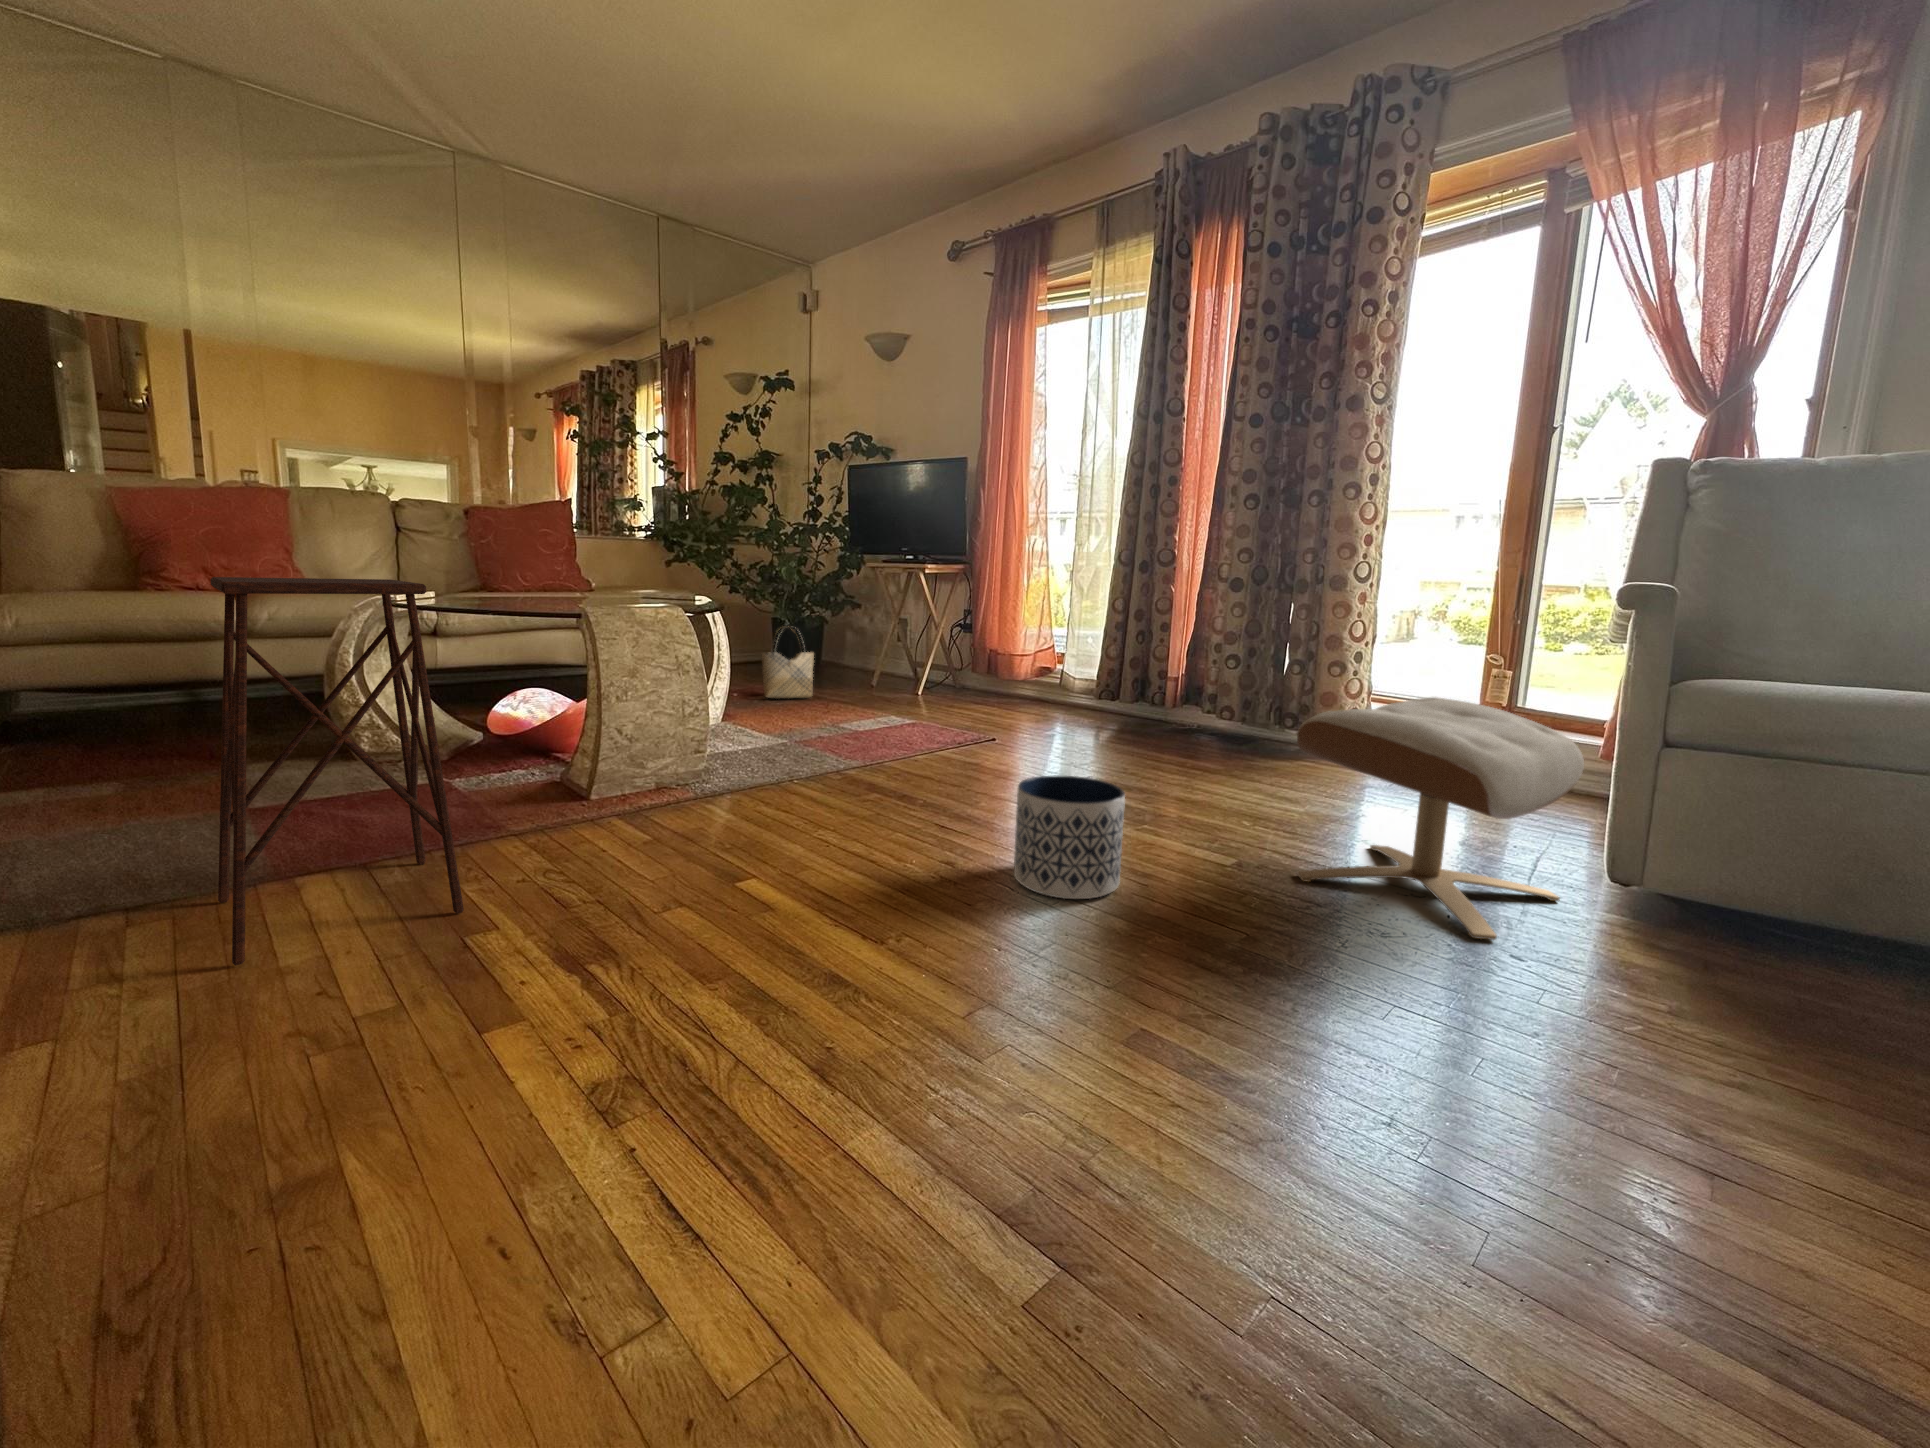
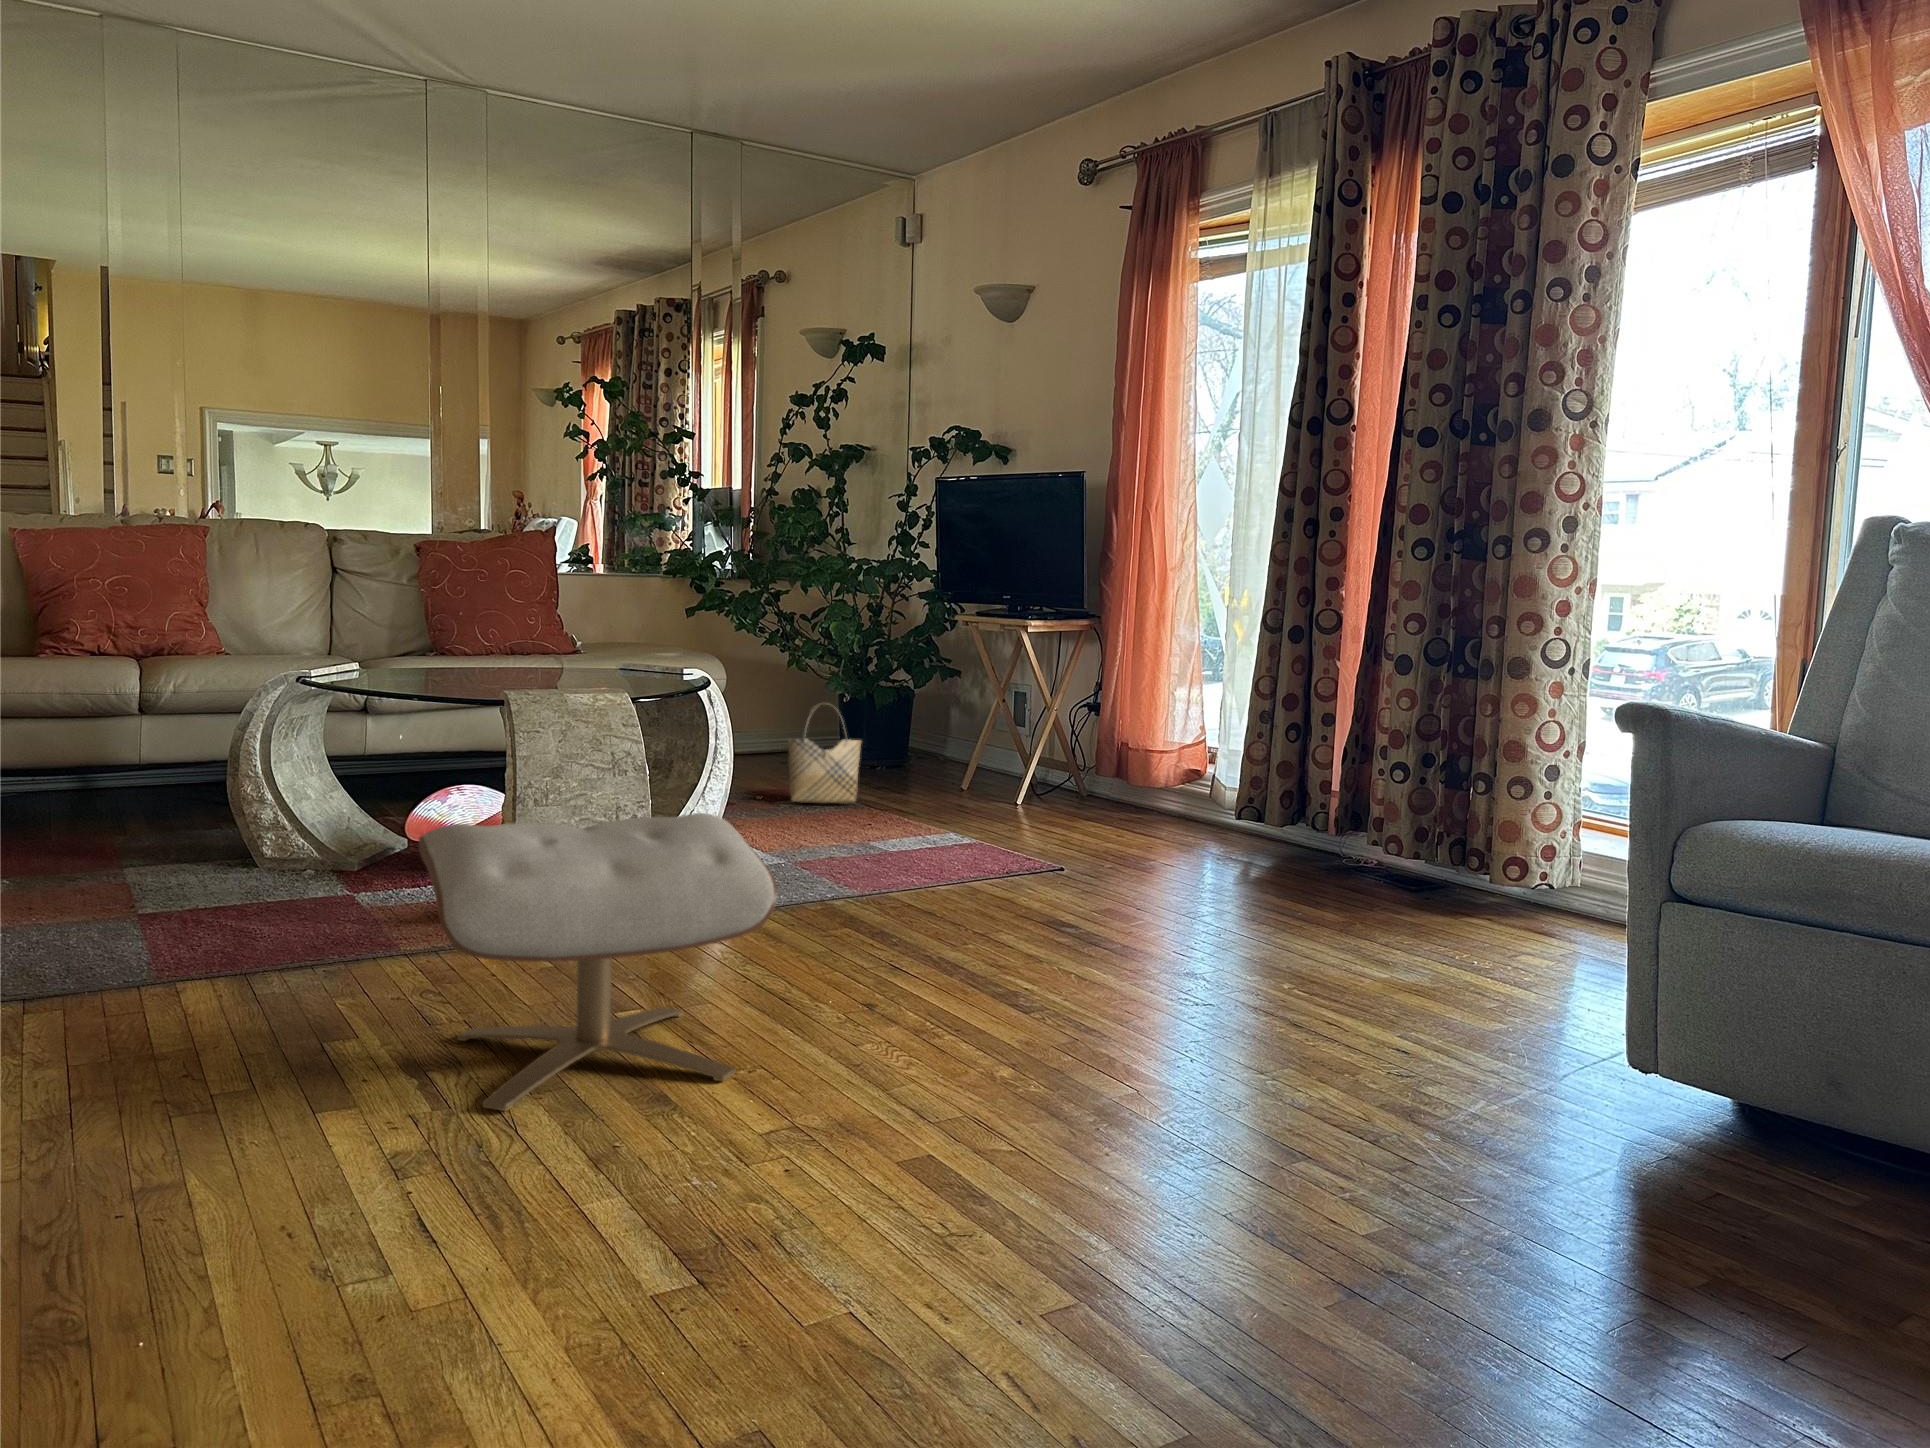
side table: present [210,577,464,966] -> none [100,674,325,1054]
ottoman: present [1297,697,1584,940] -> present [419,813,777,1111]
planter: present [1014,775,1125,899] -> none [926,912,1053,1056]

